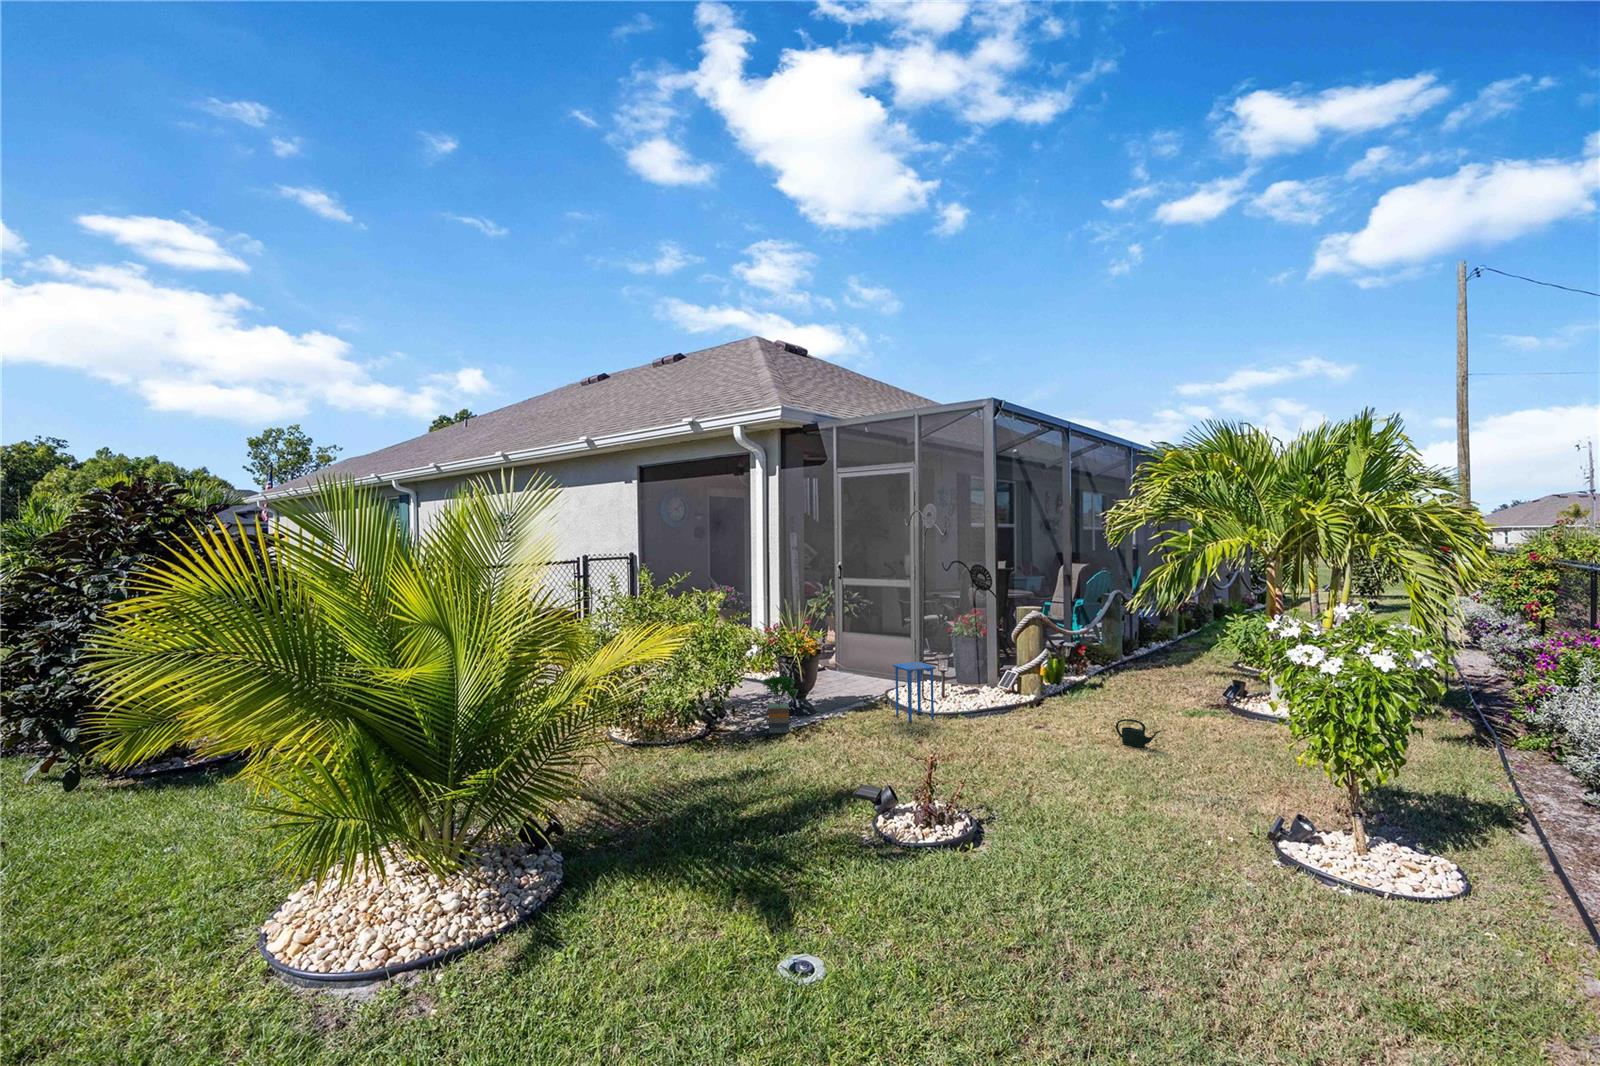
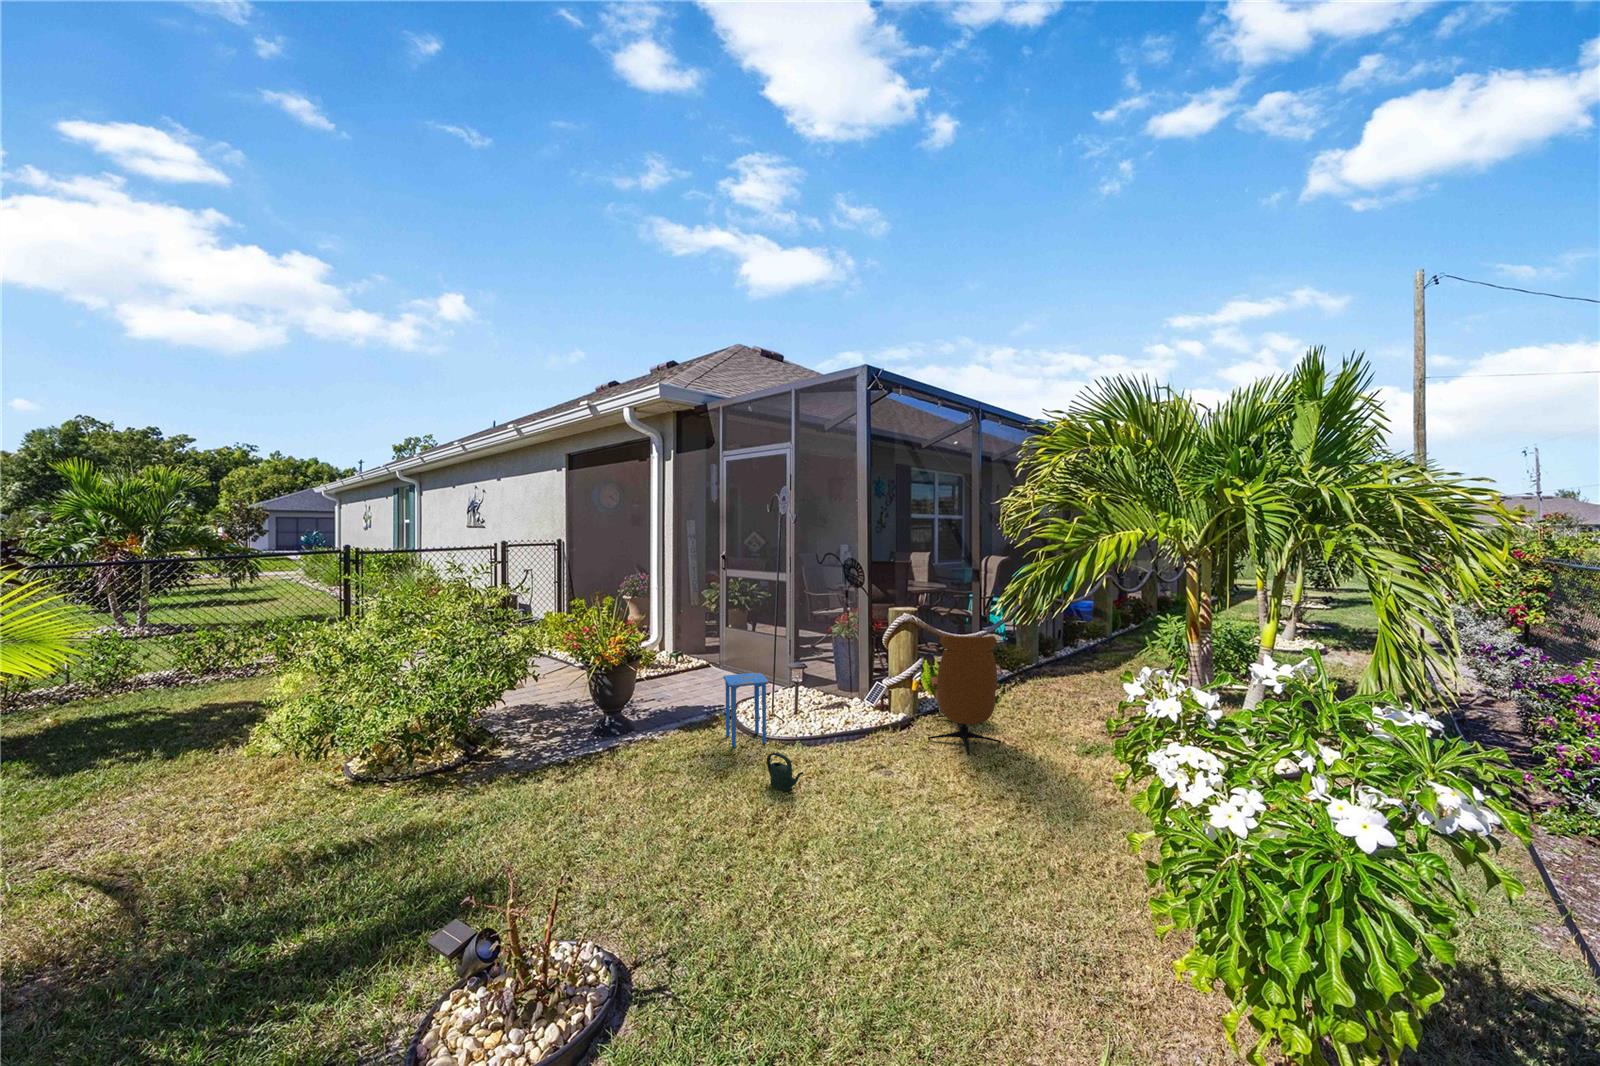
lounge chair: none [1058,625,1125,721] -> present [928,635,1001,755]
potted tree: present [762,676,798,733] -> none [542,690,589,763]
watering can: present [1116,719,1161,747] -> present [767,753,803,791]

